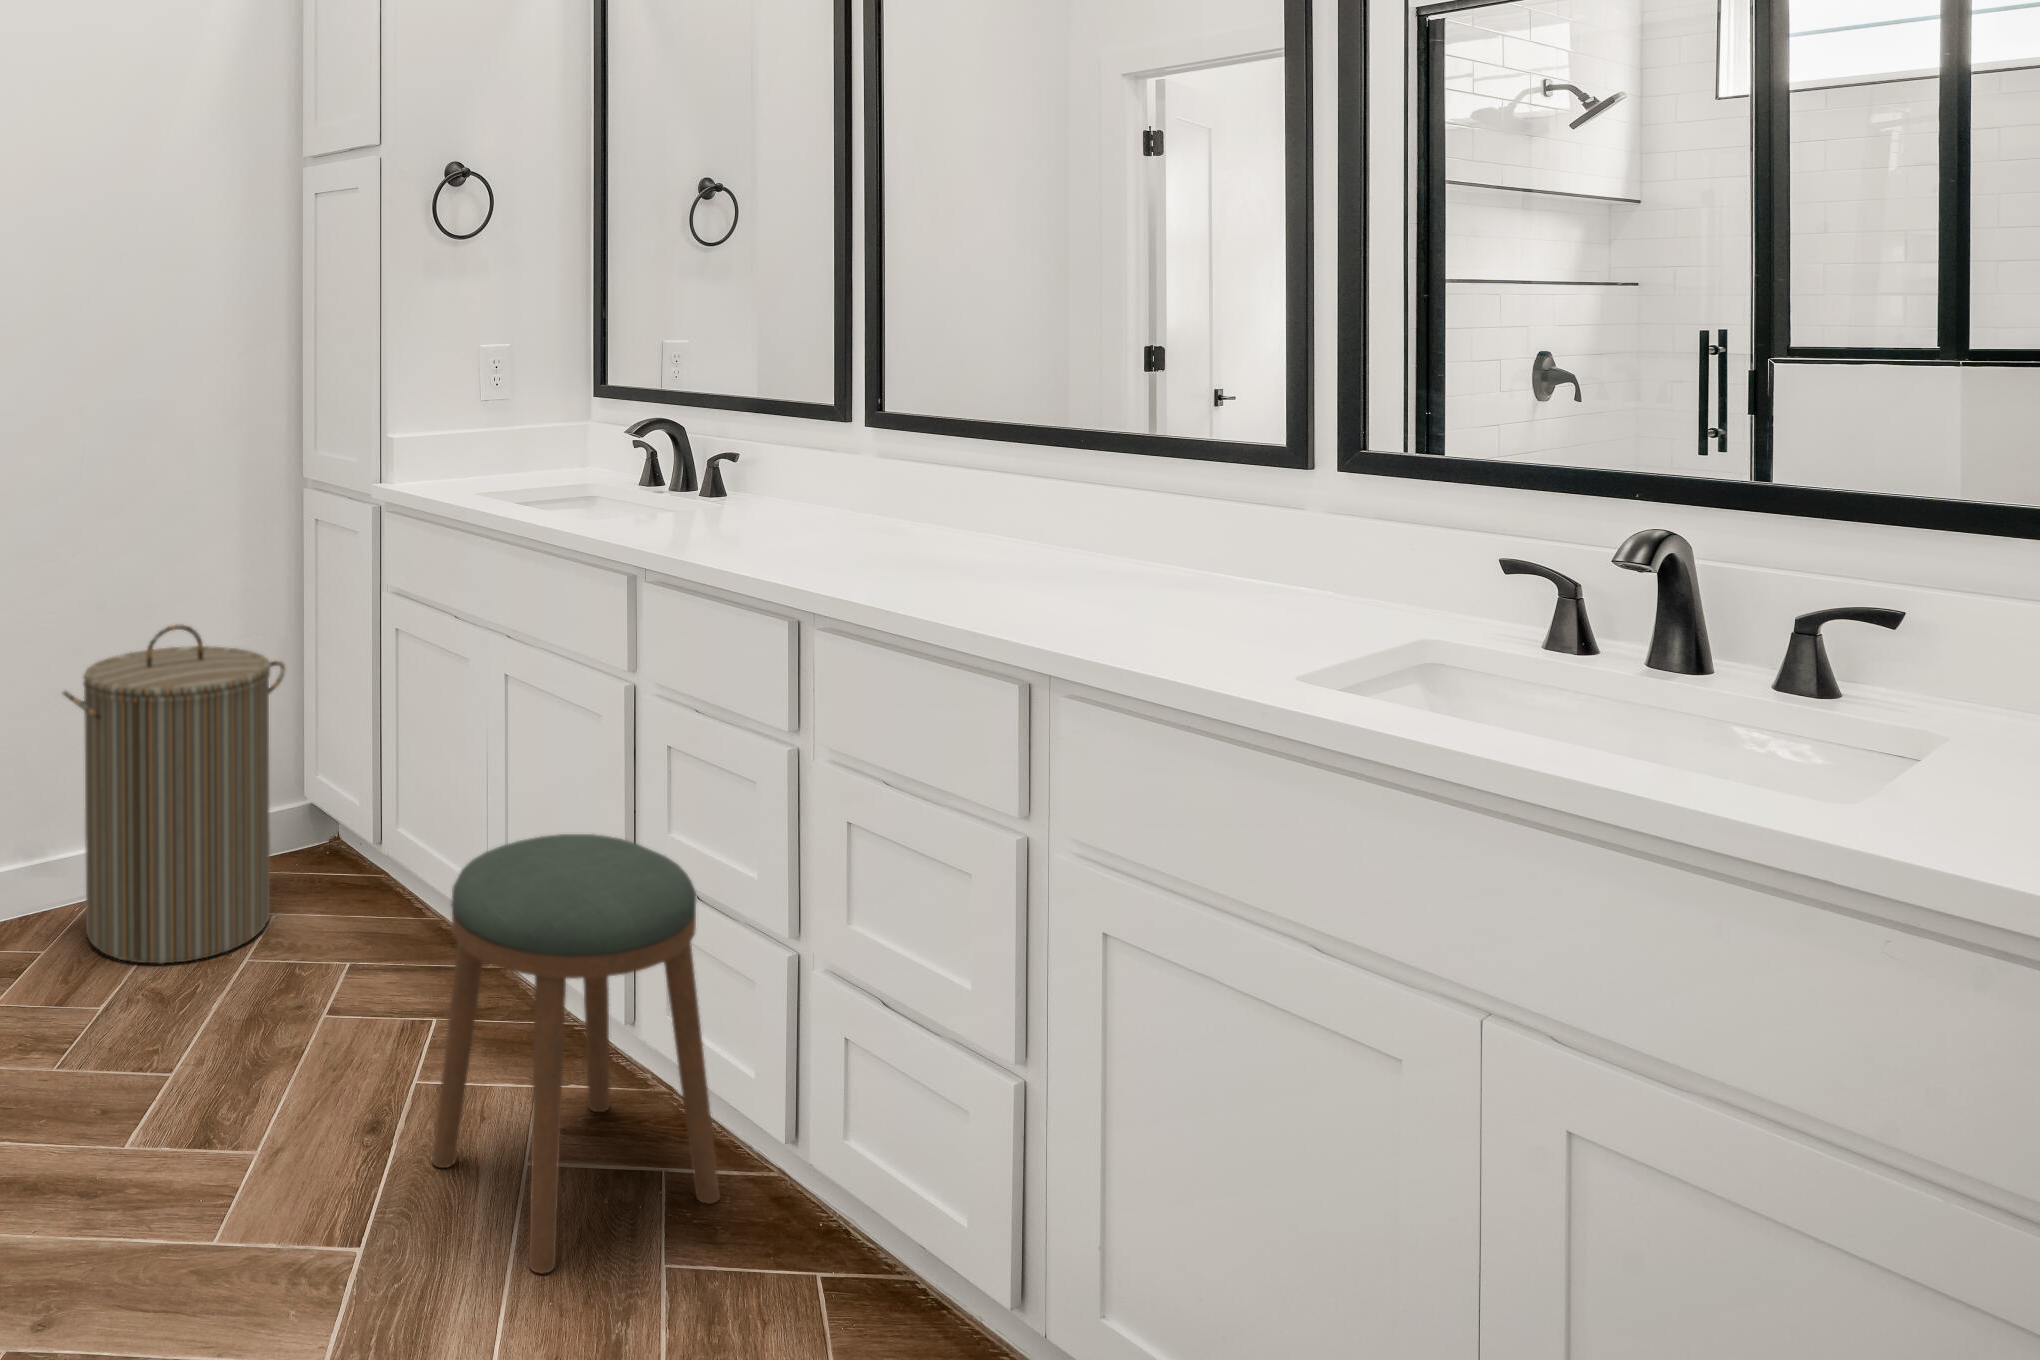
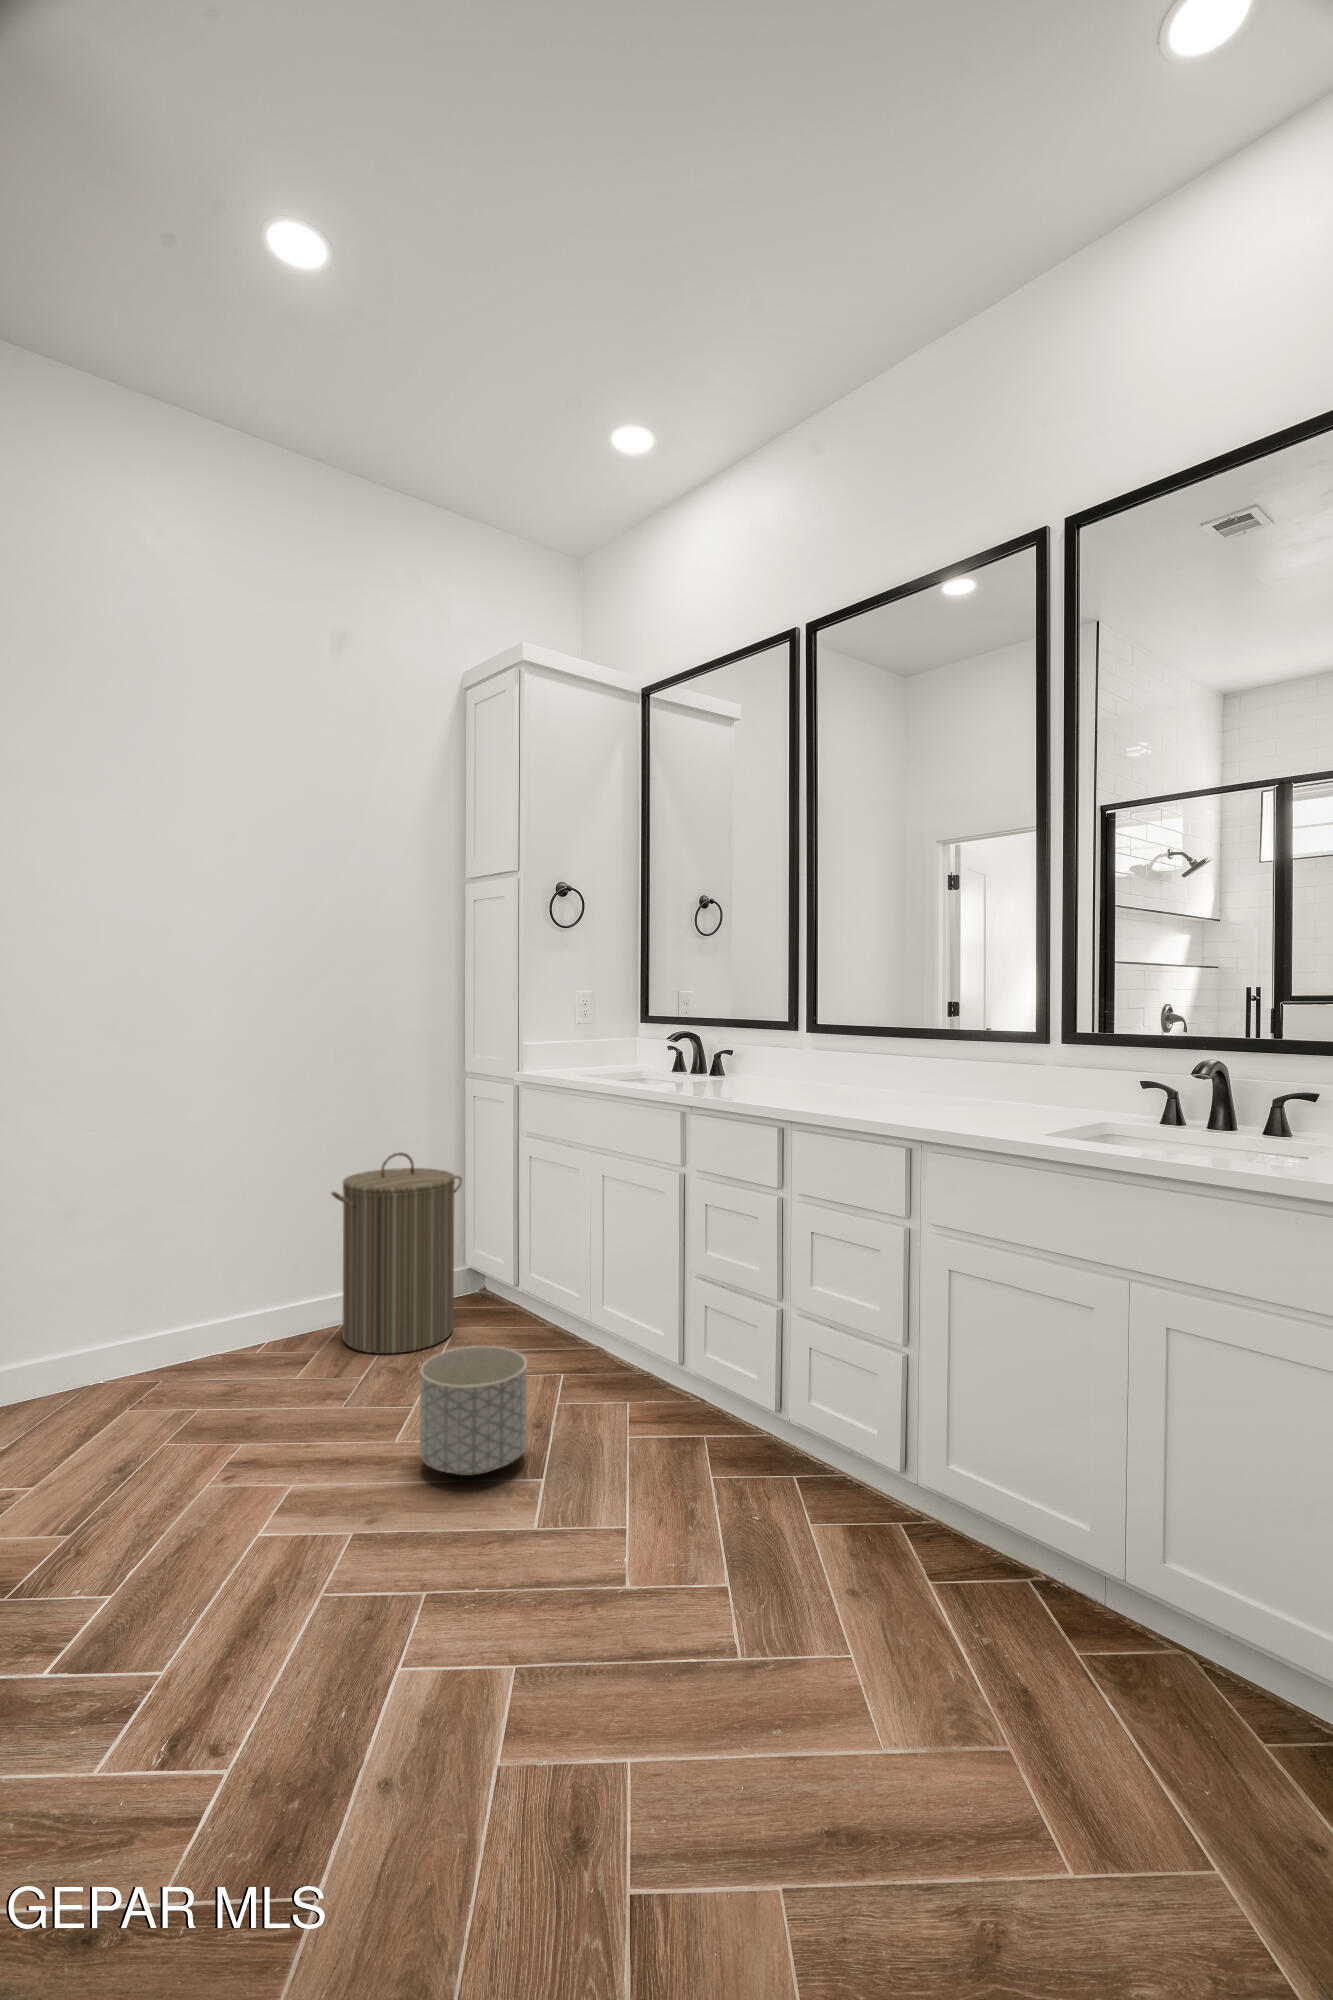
stool: present [432,834,720,1274] -> none [576,1255,739,1486]
planter: none [149,991,338,1236] -> present [420,1346,527,1476]

